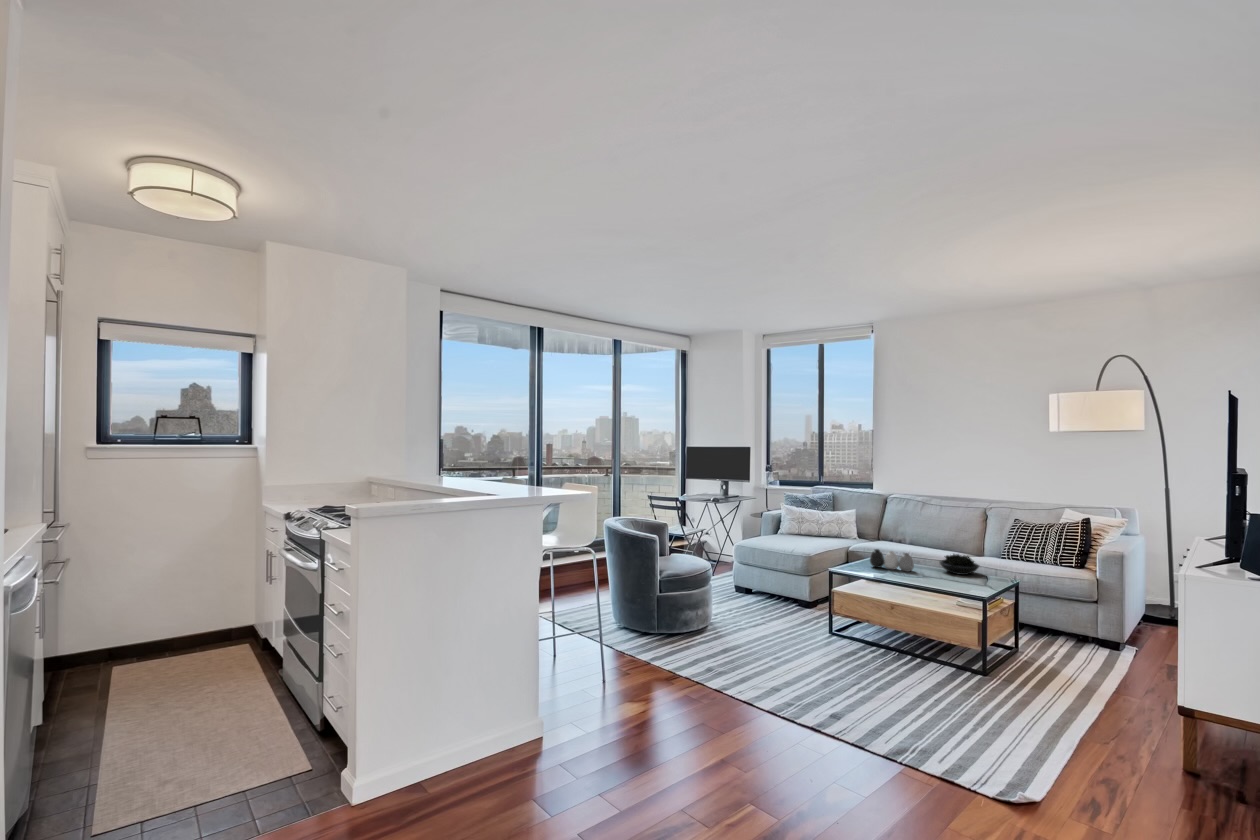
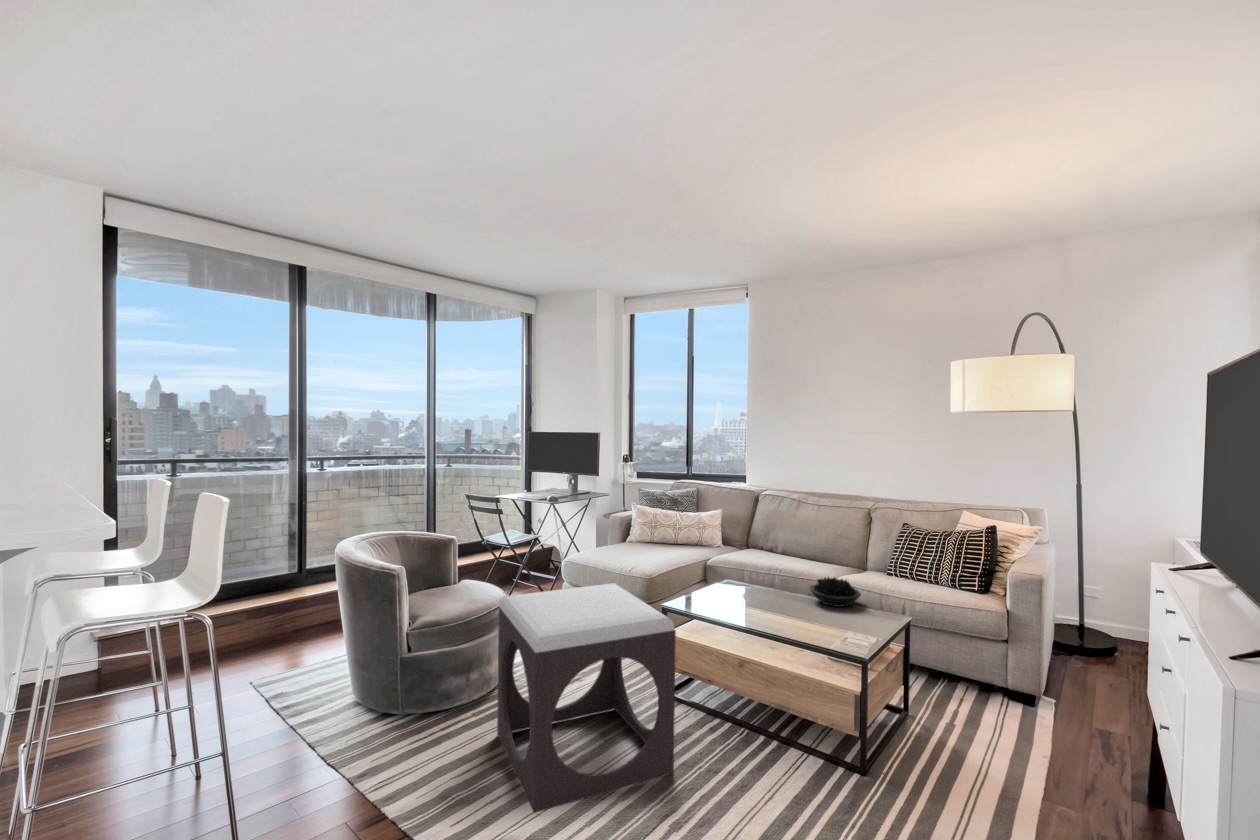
vase: present [870,549,914,572] -> none [722,571,777,603]
footstool: none [725,550,853,680] -> present [497,583,676,813]

